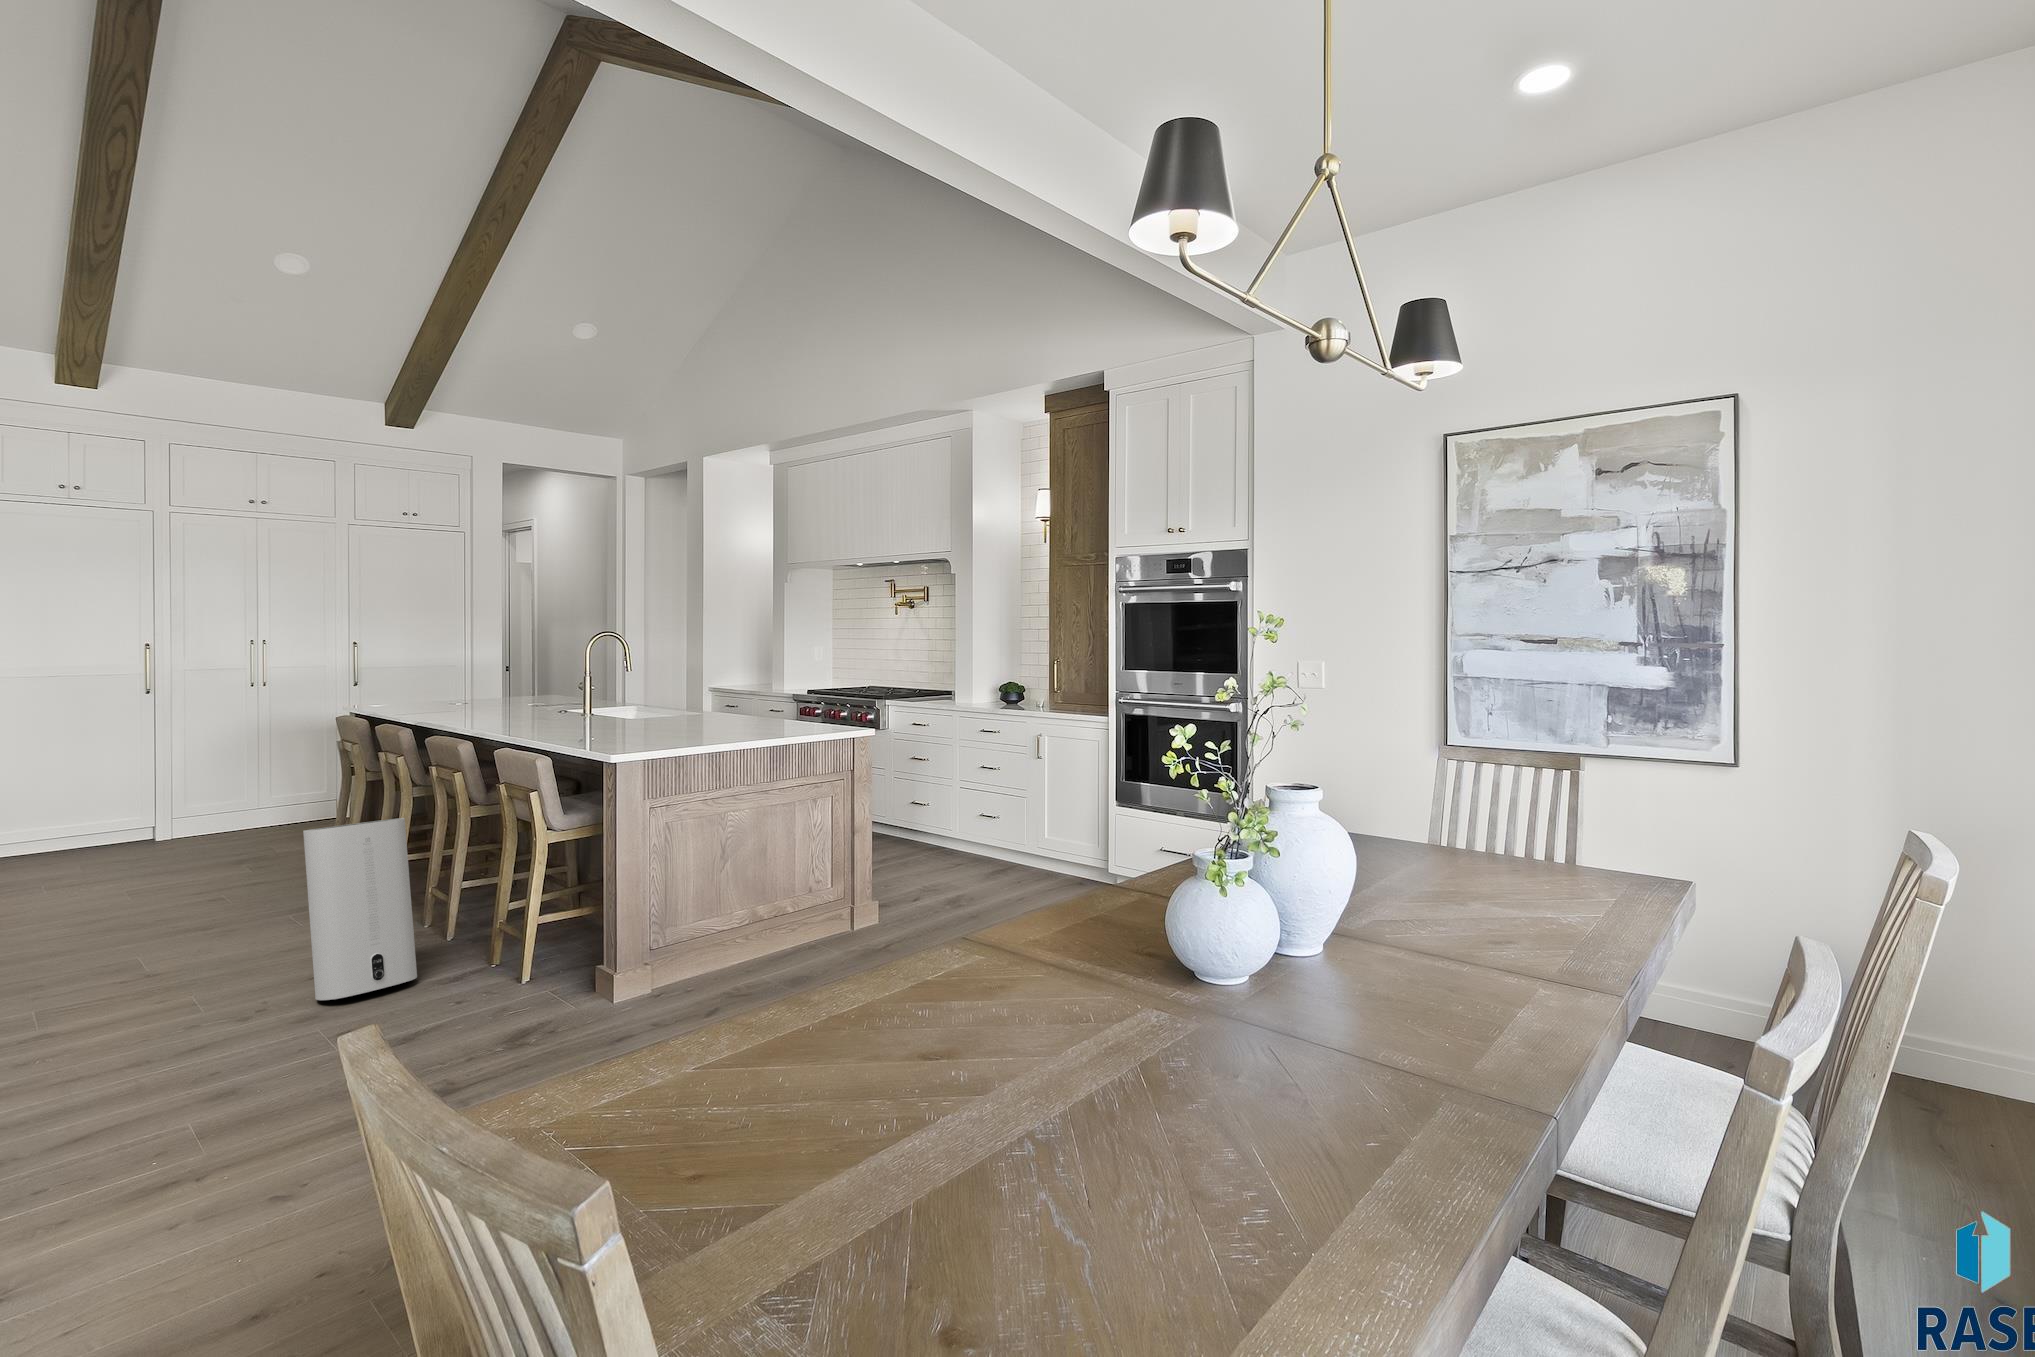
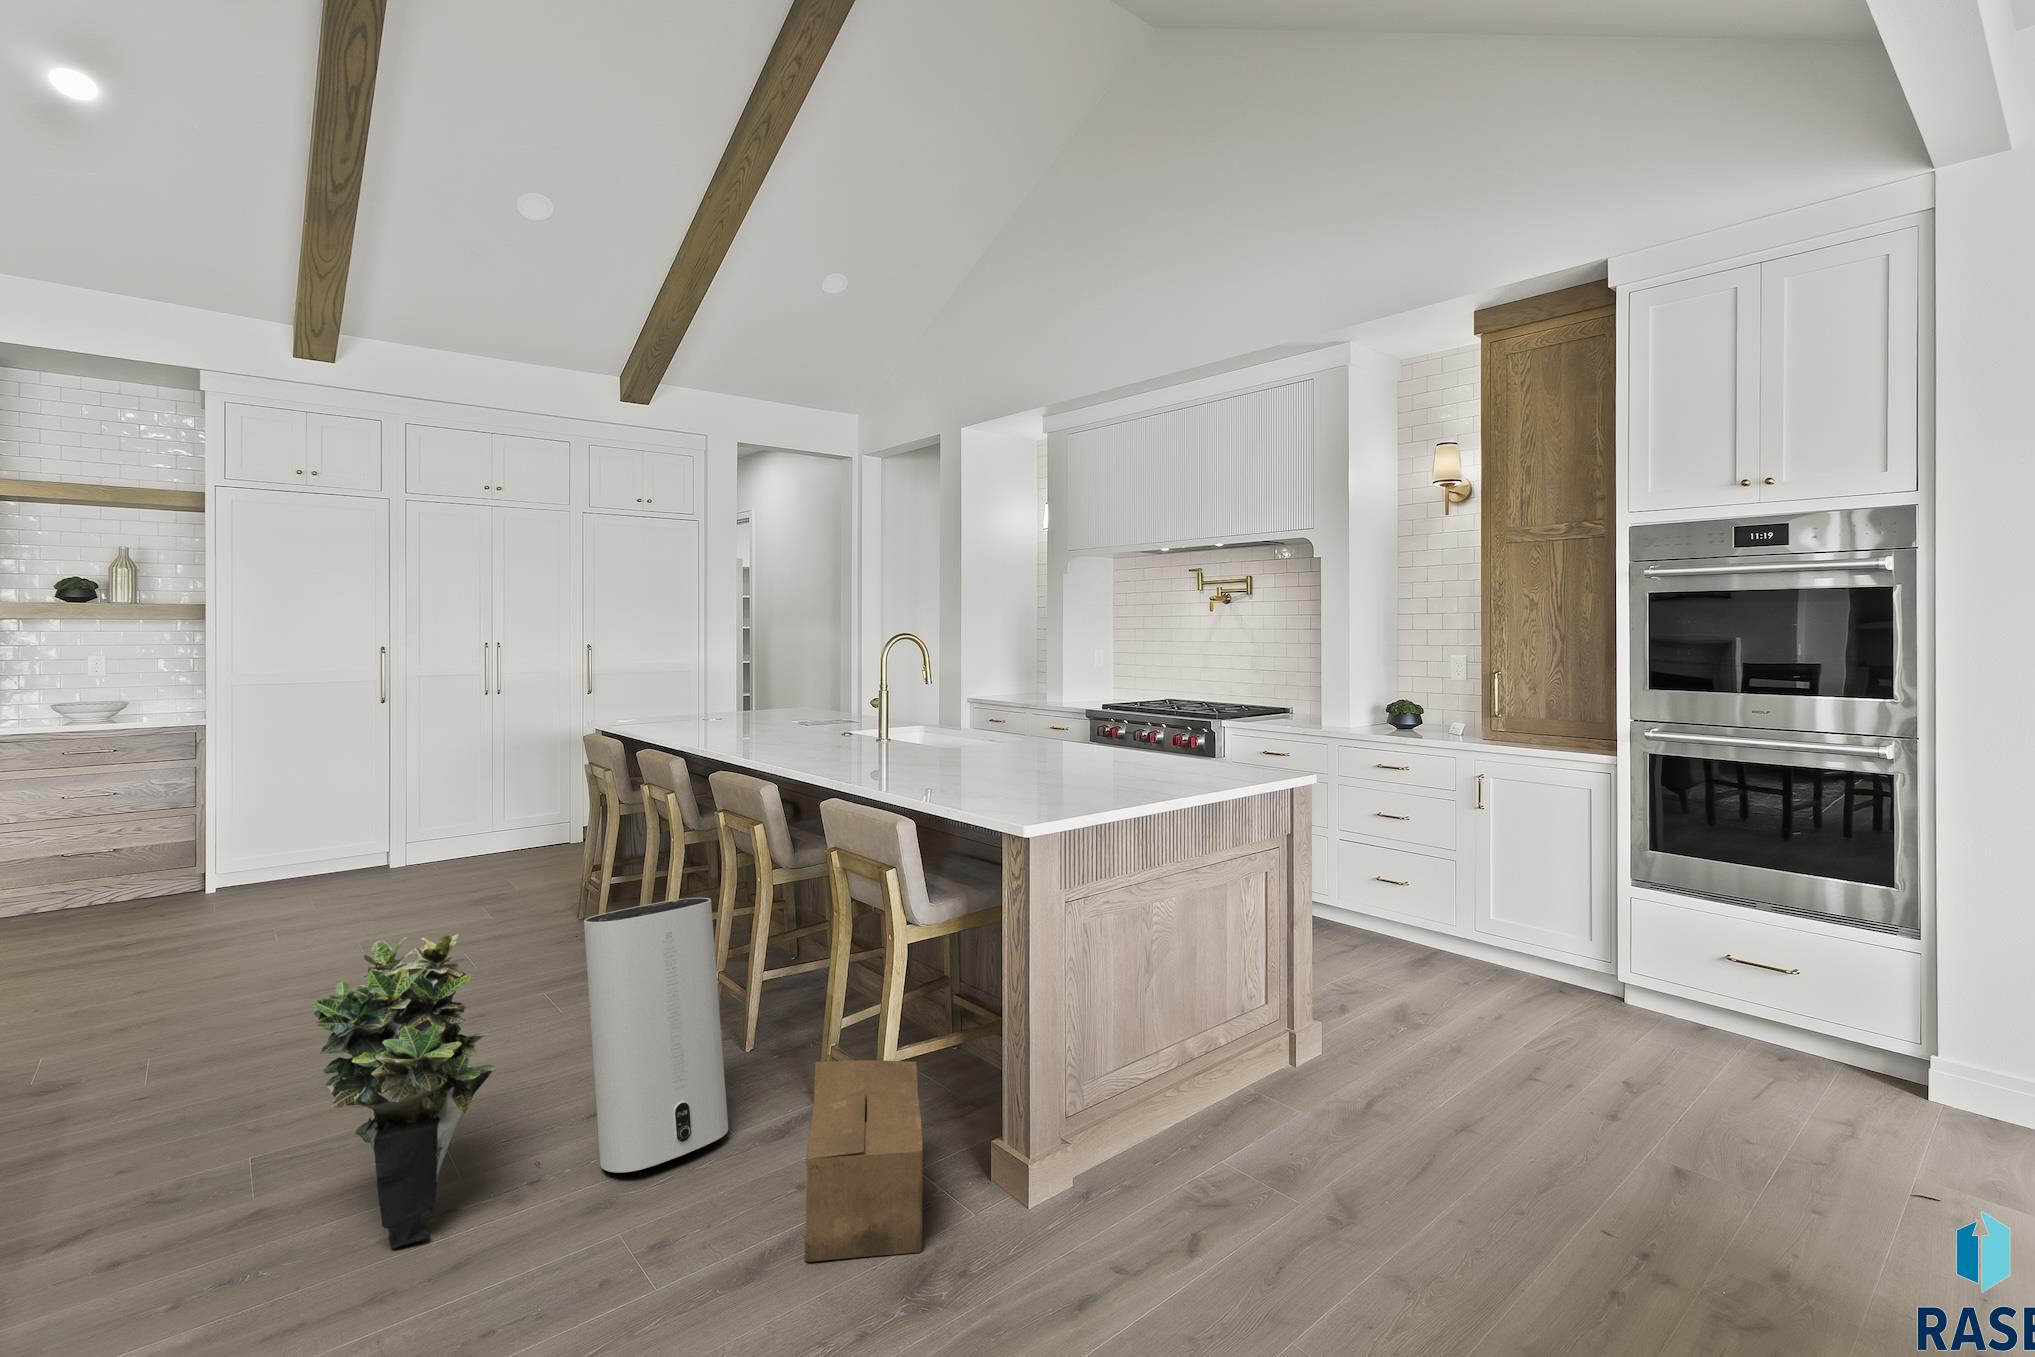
potted plant: none [93,839,233,1043] -> present [313,934,496,1249]
cardboard box: none [448,918,548,1032] -> present [804,1060,923,1262]

